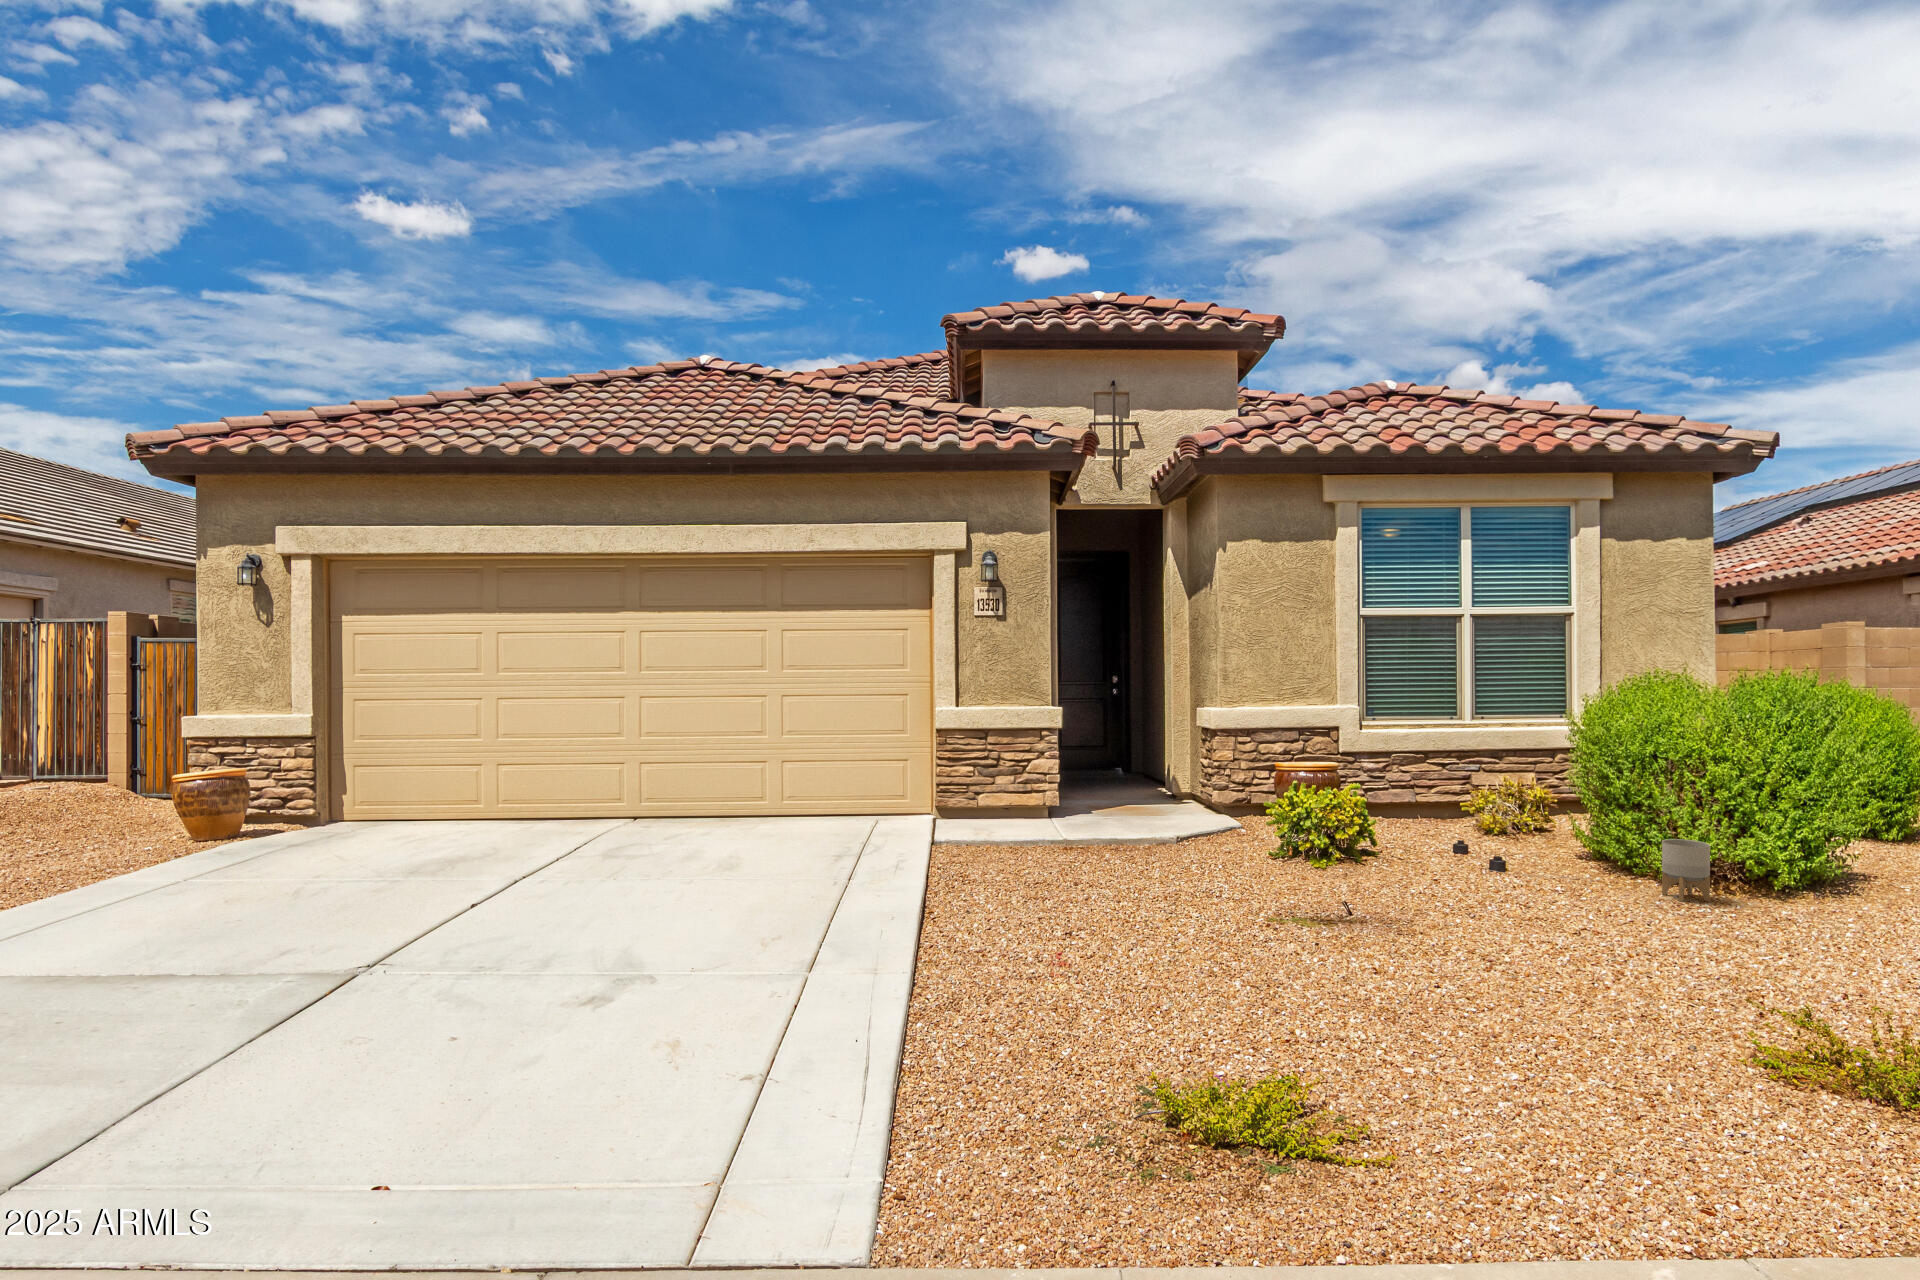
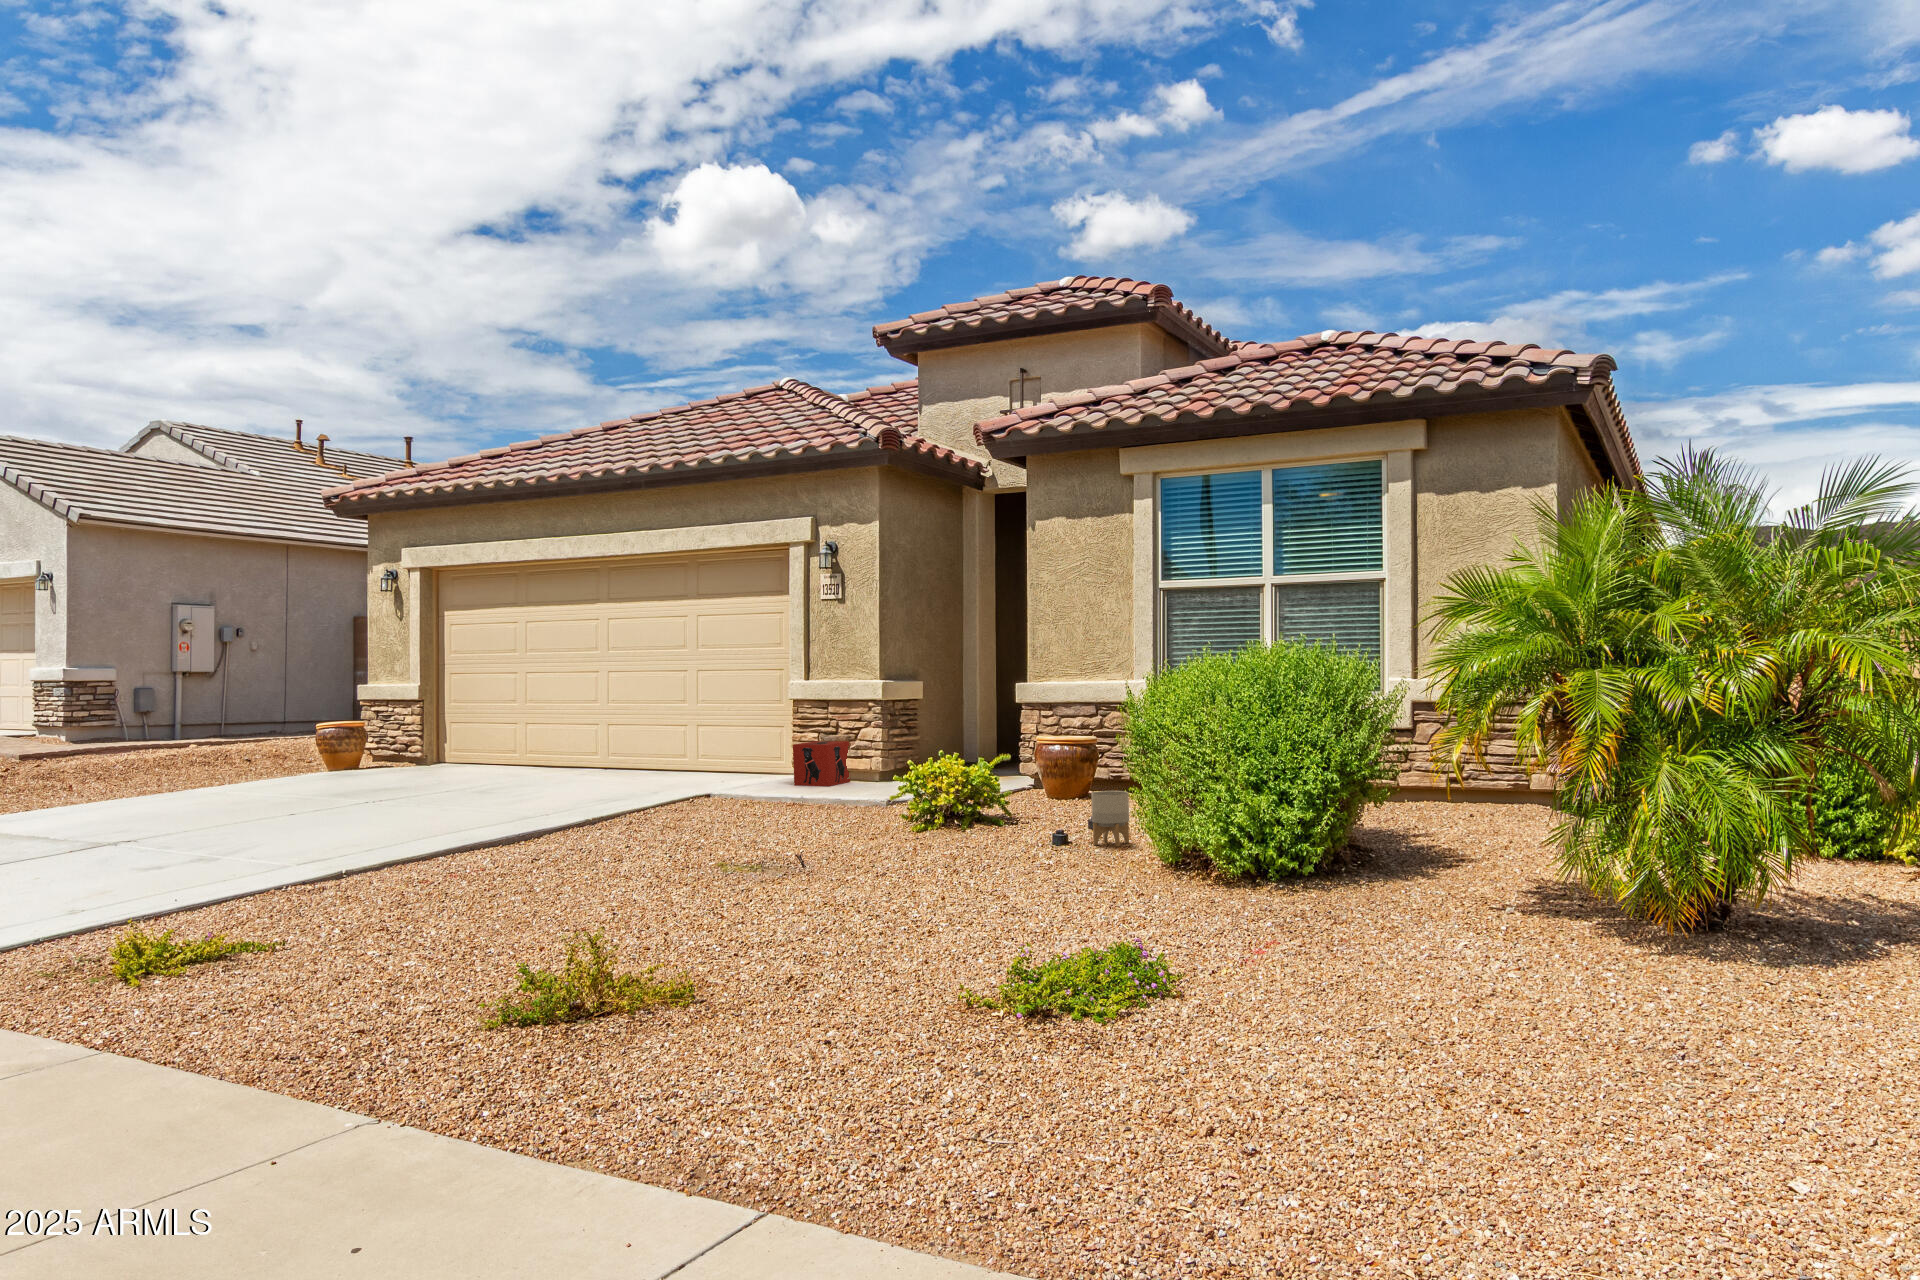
storage box: none [976,776,1027,831] -> present [793,741,850,786]

